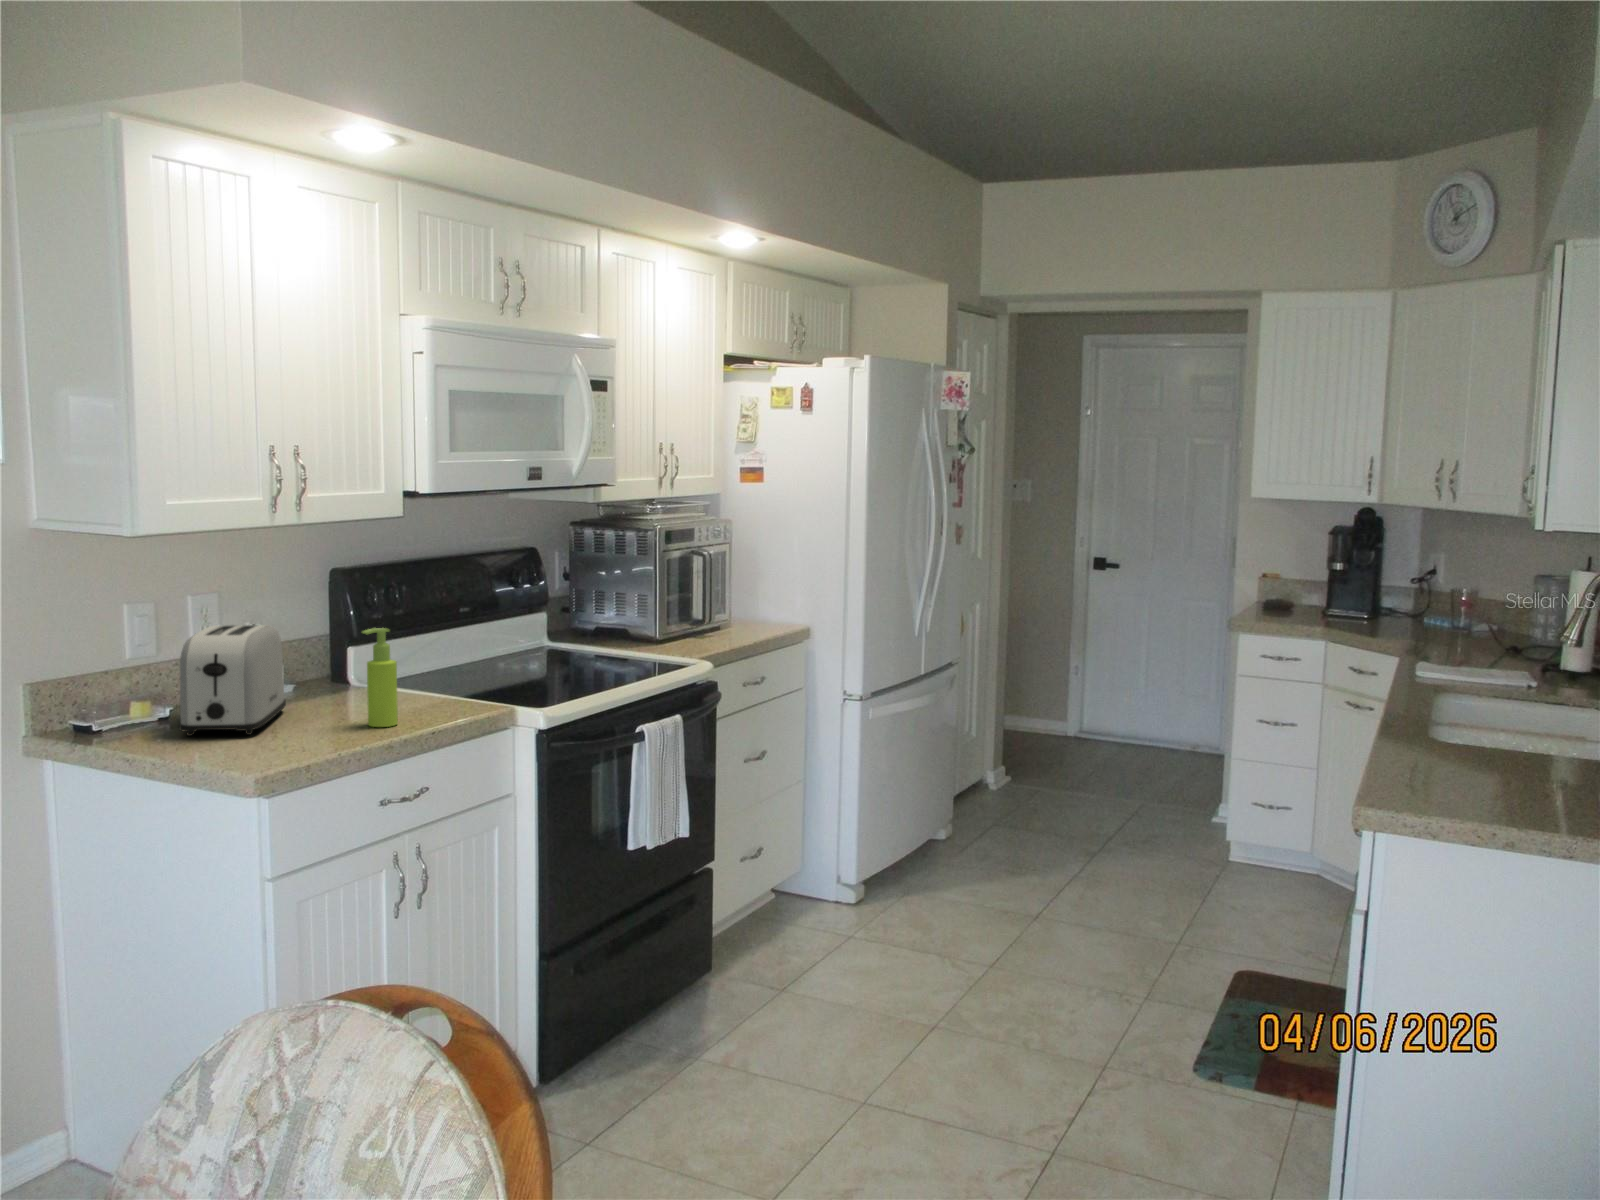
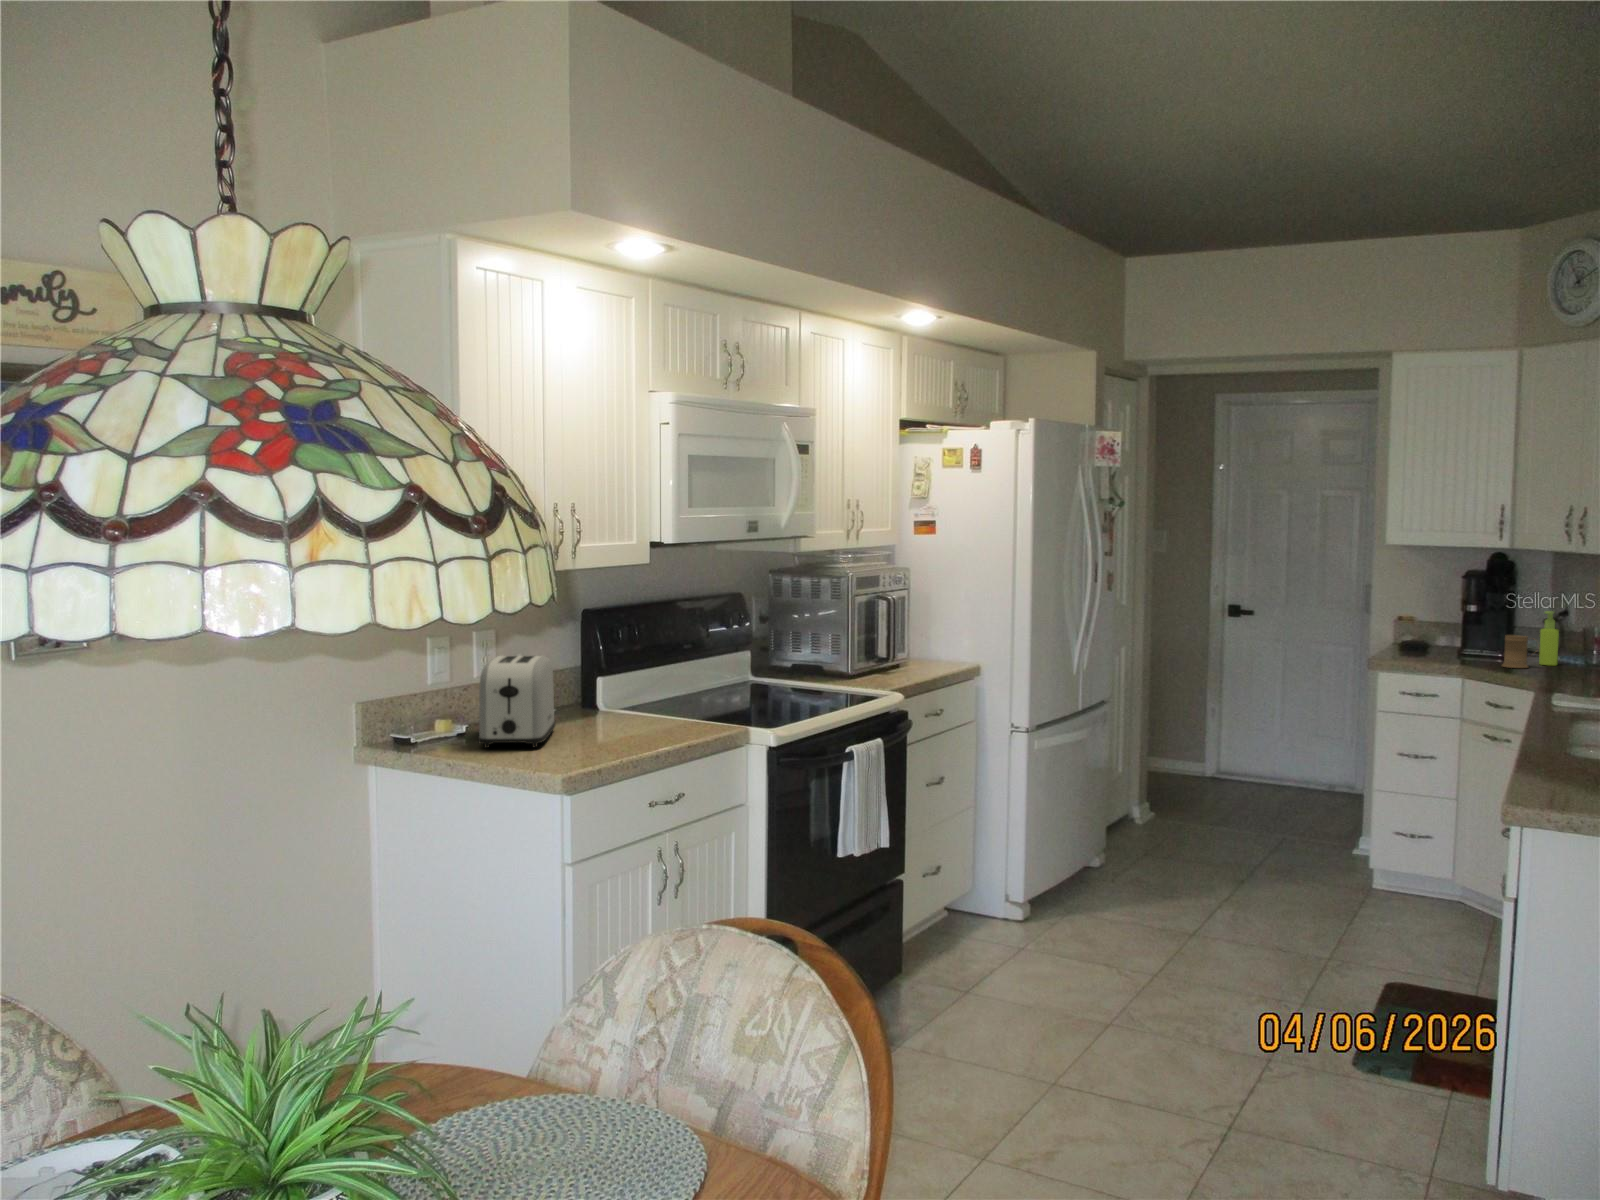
mug: none [1364,596,1403,631] -> present [1502,635,1528,668]
soap dispenser: present [362,628,398,727] -> present [1539,611,1559,665]

